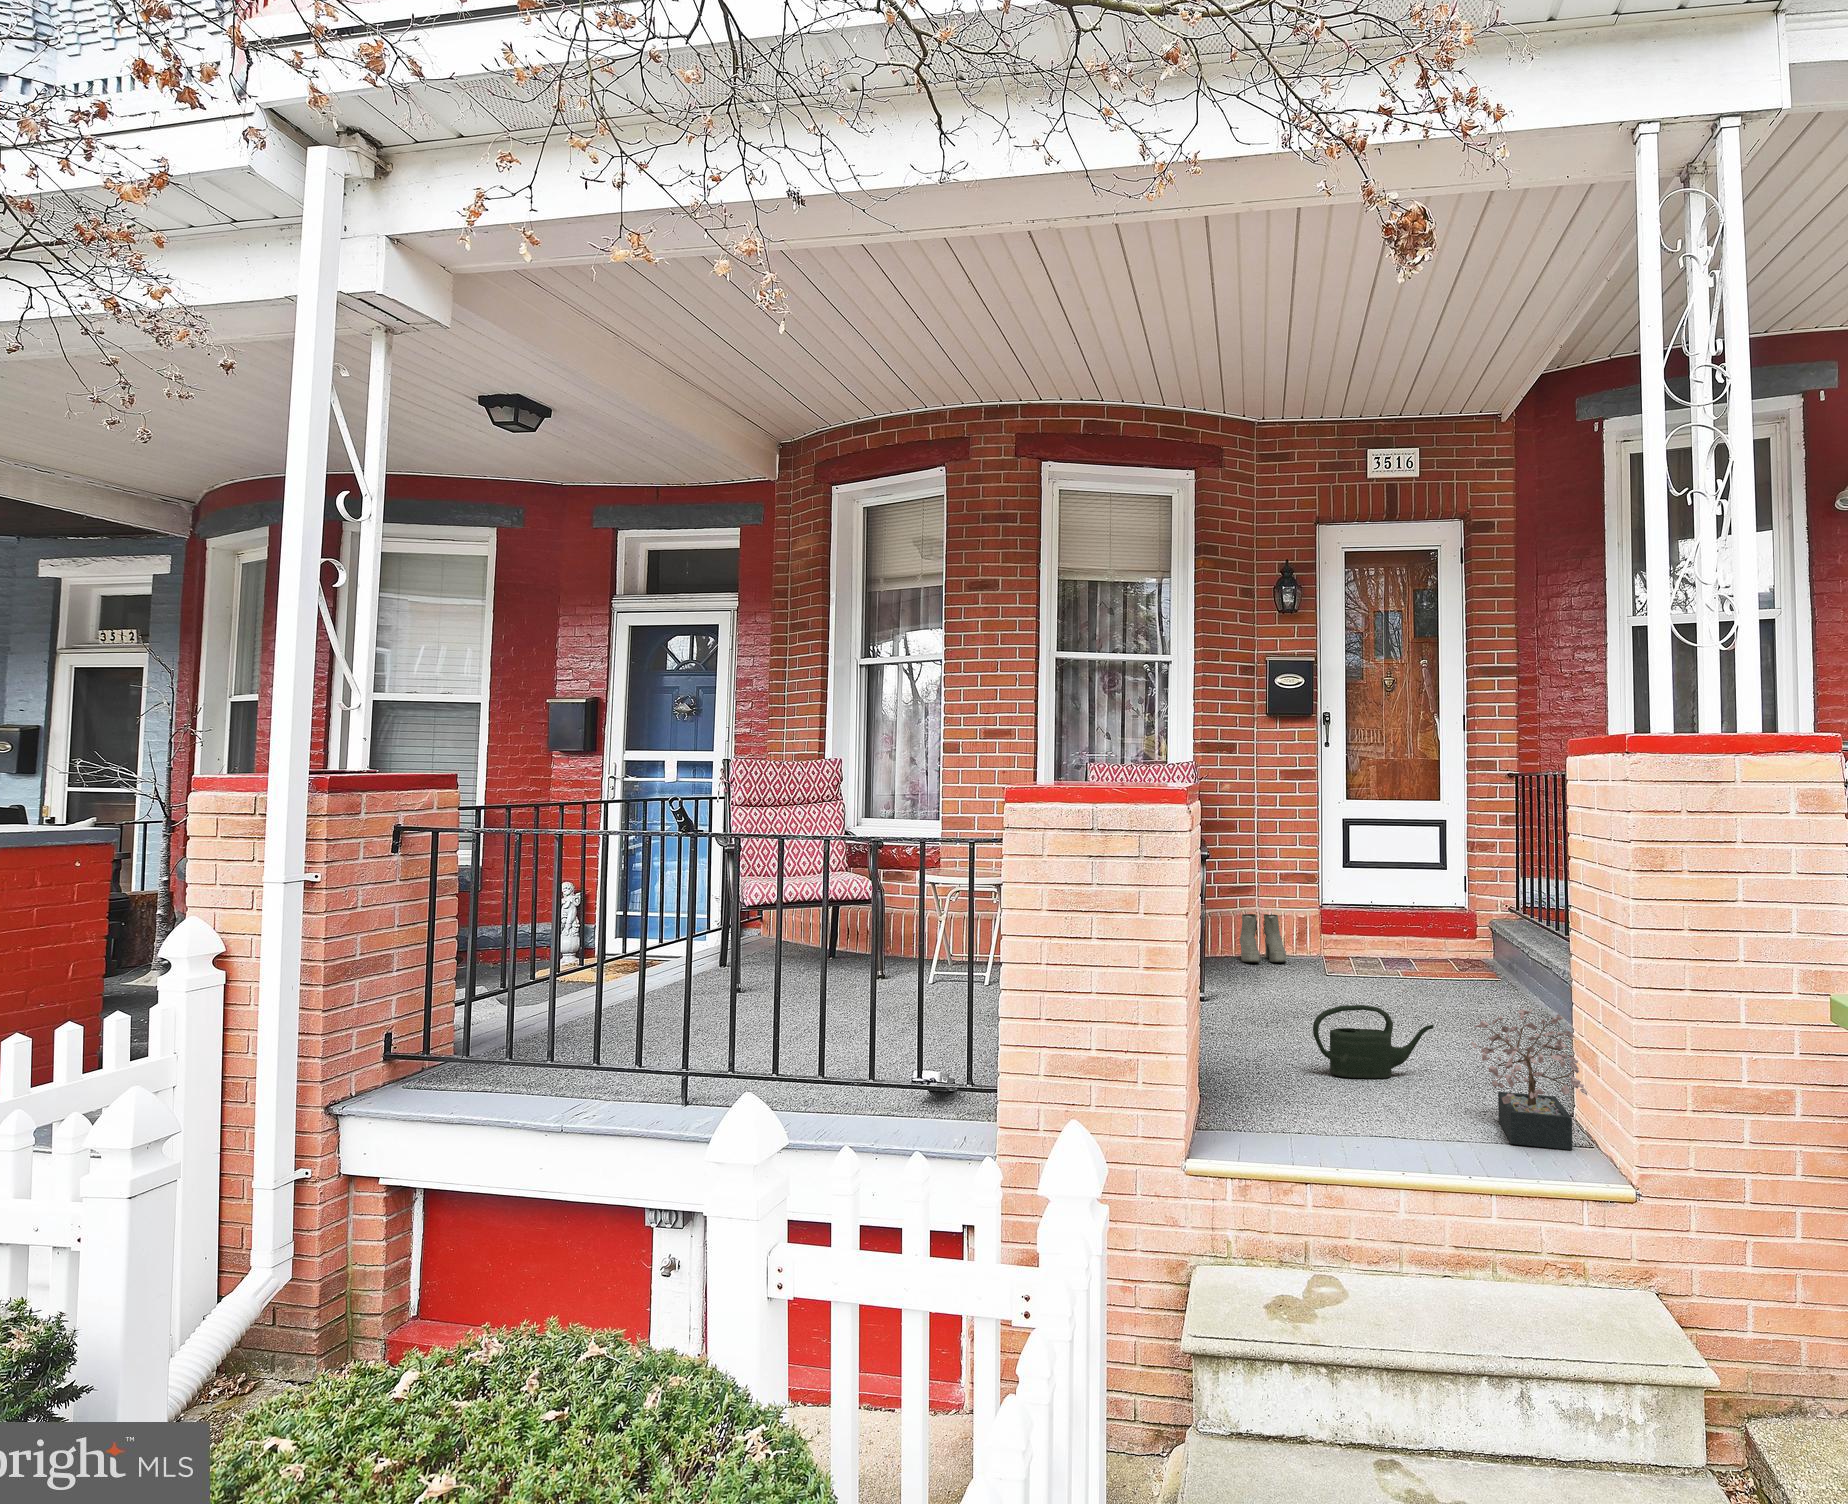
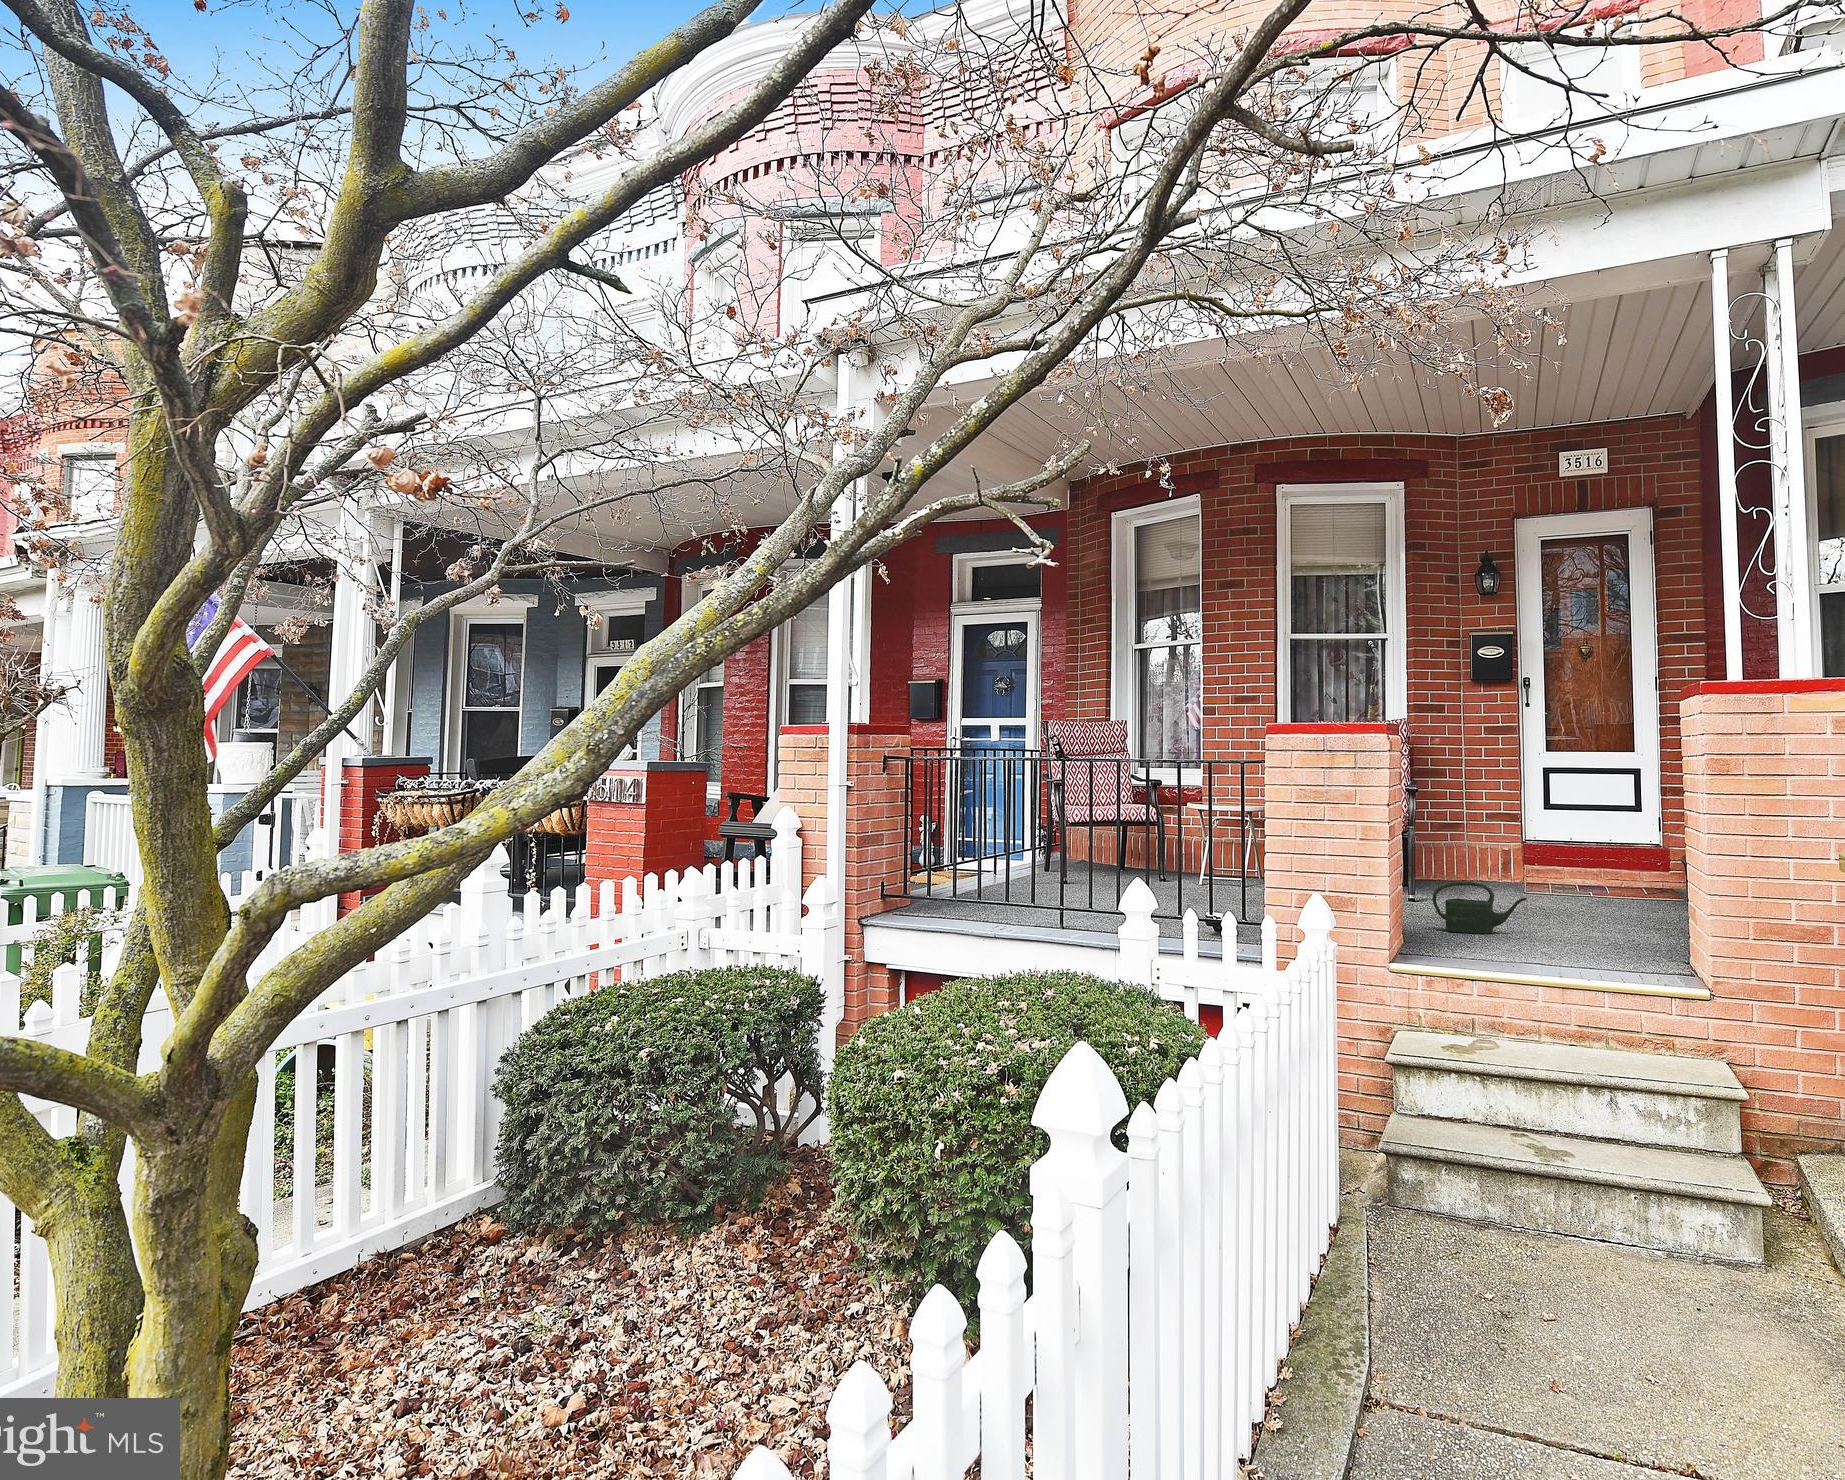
boots: present [1240,914,1286,963] -> none [1445,842,1485,880]
decorative plant: present [1471,1009,1587,1150] -> none [1525,876,1600,965]

